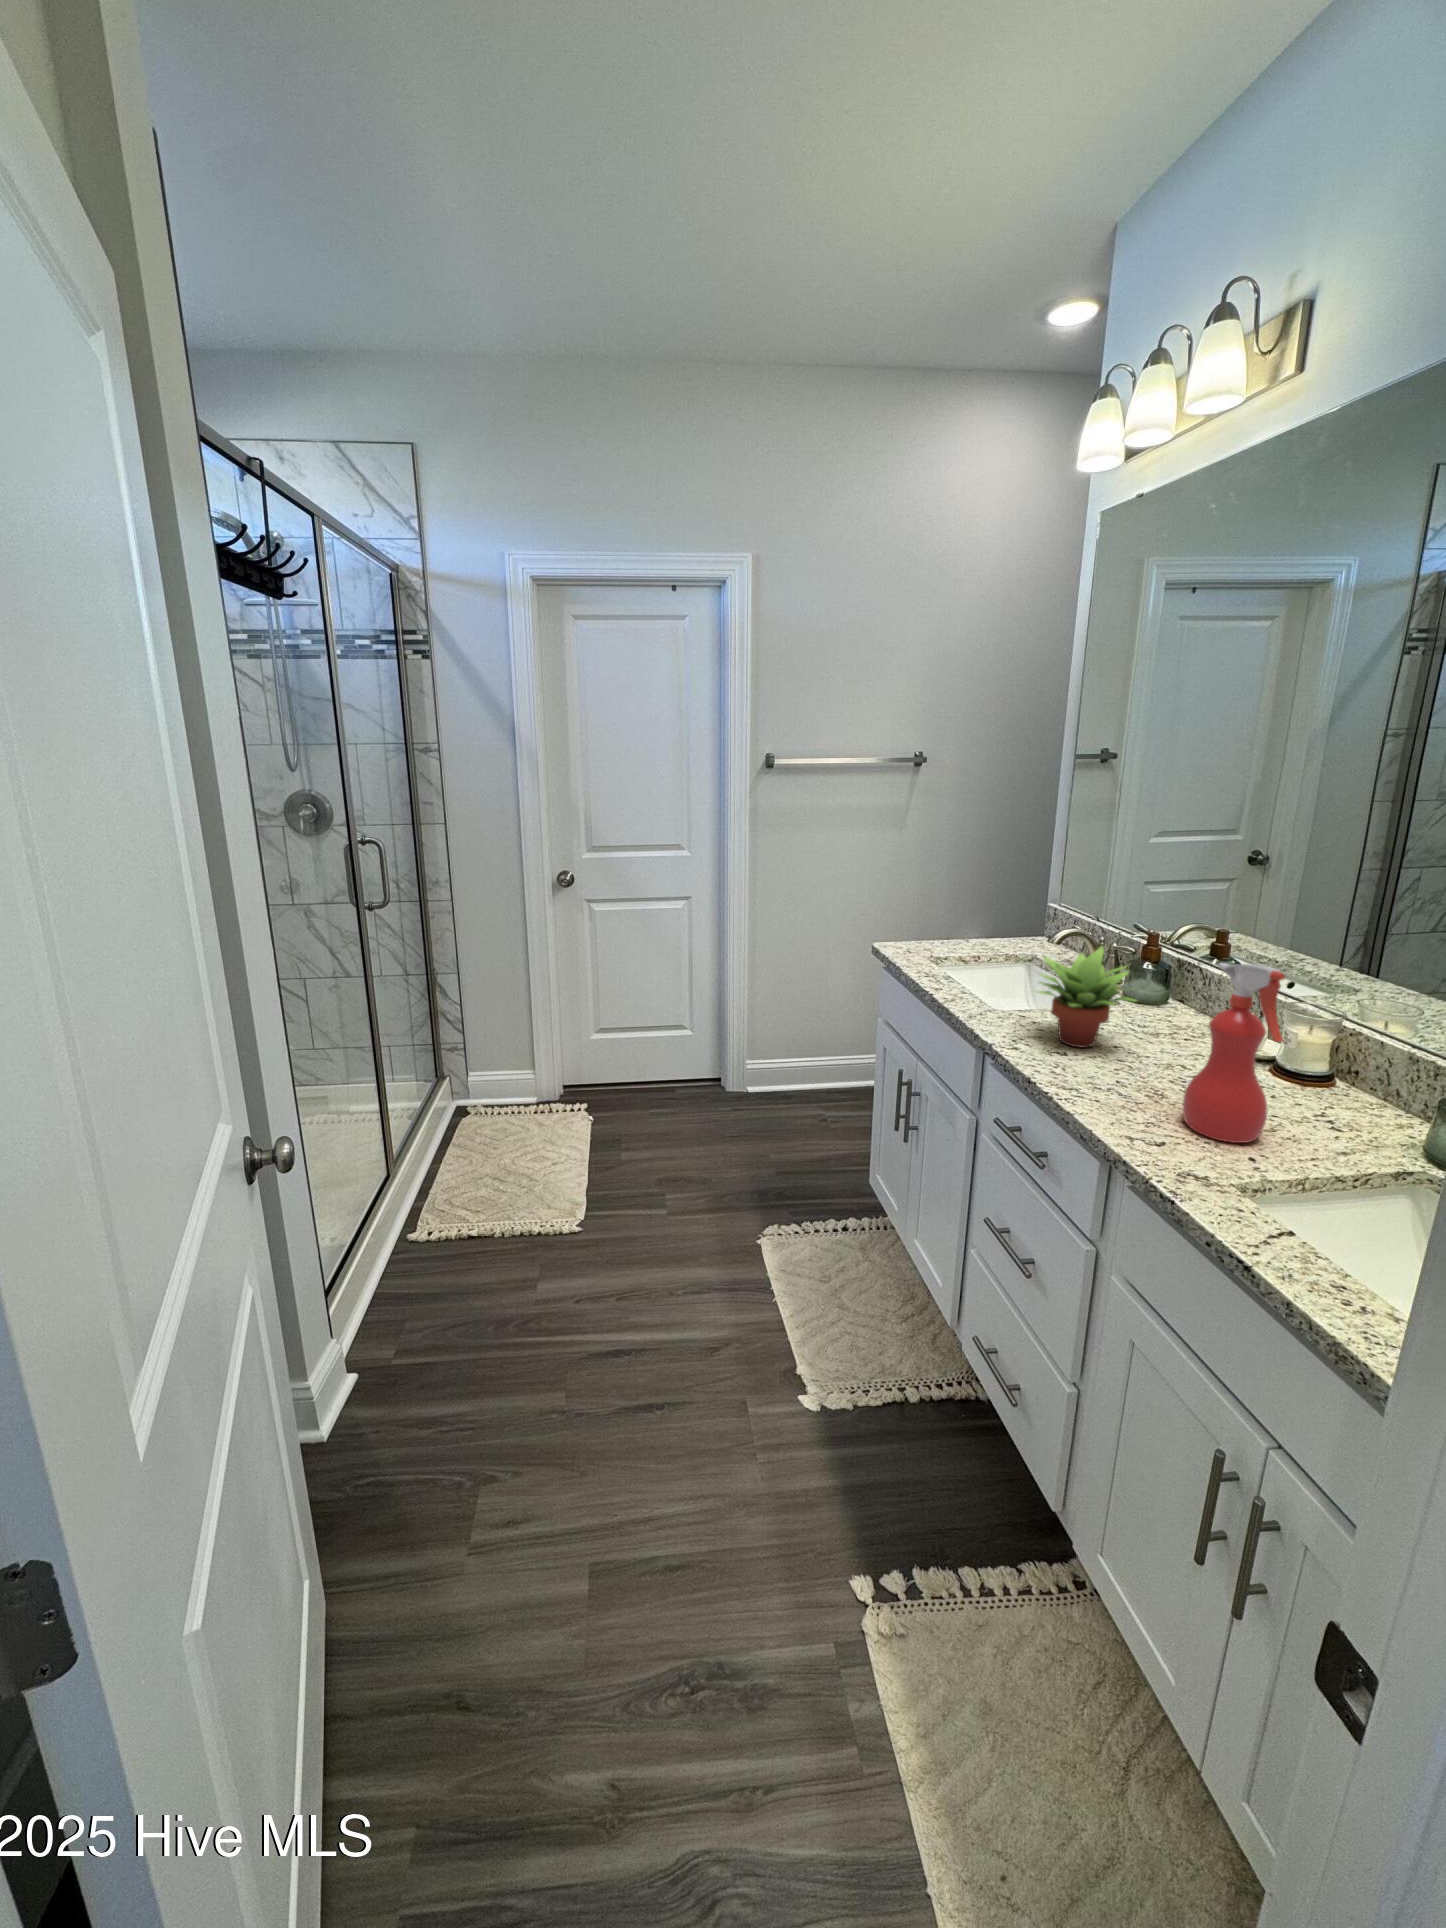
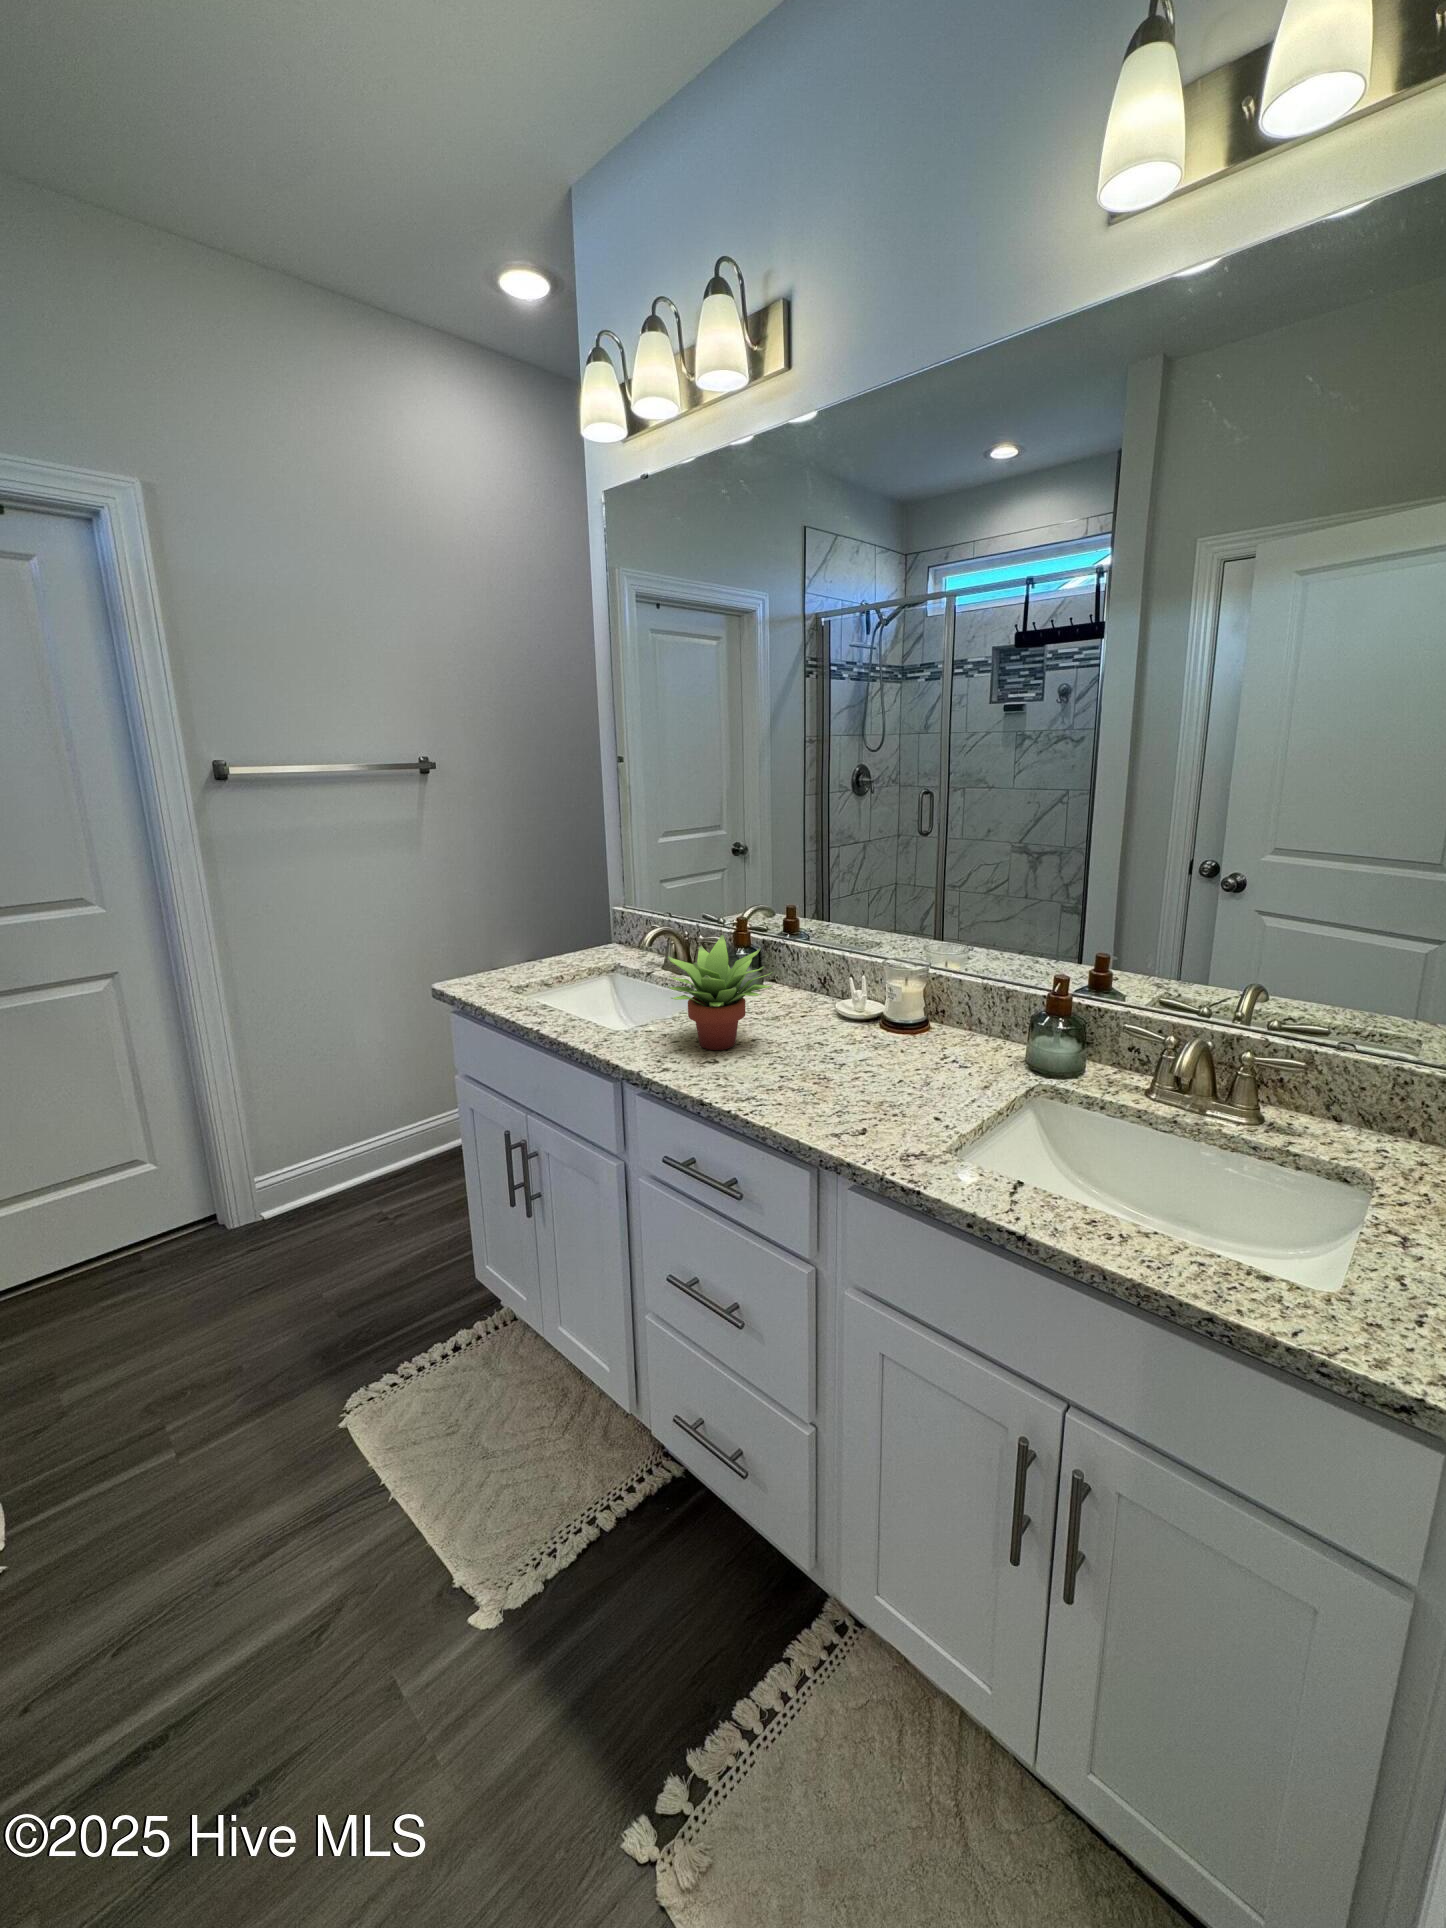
spray bottle: present [1183,963,1285,1143] -> none [857,924,945,1109]

